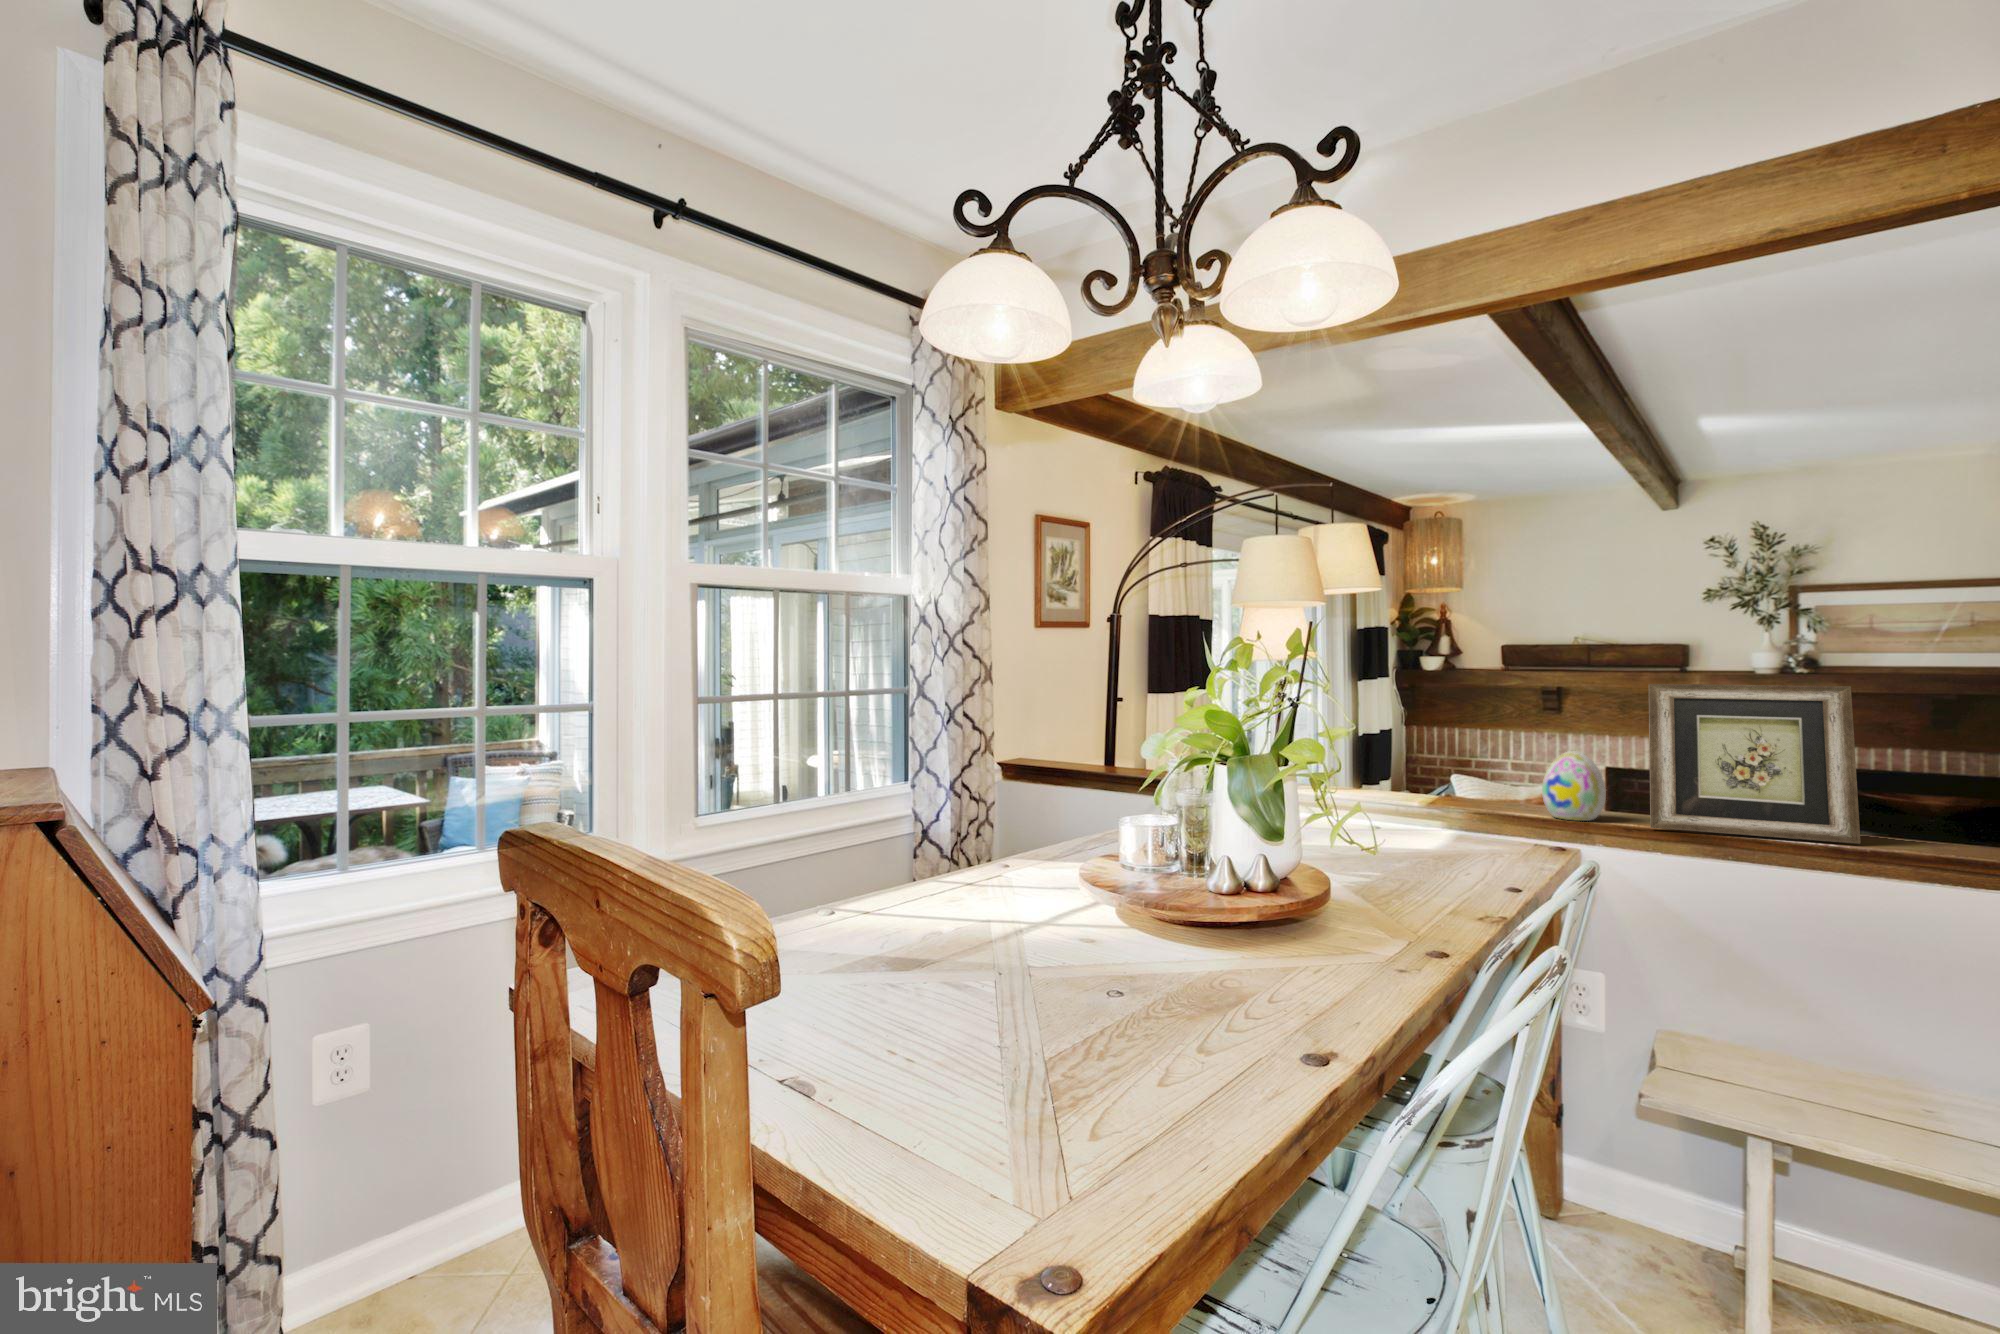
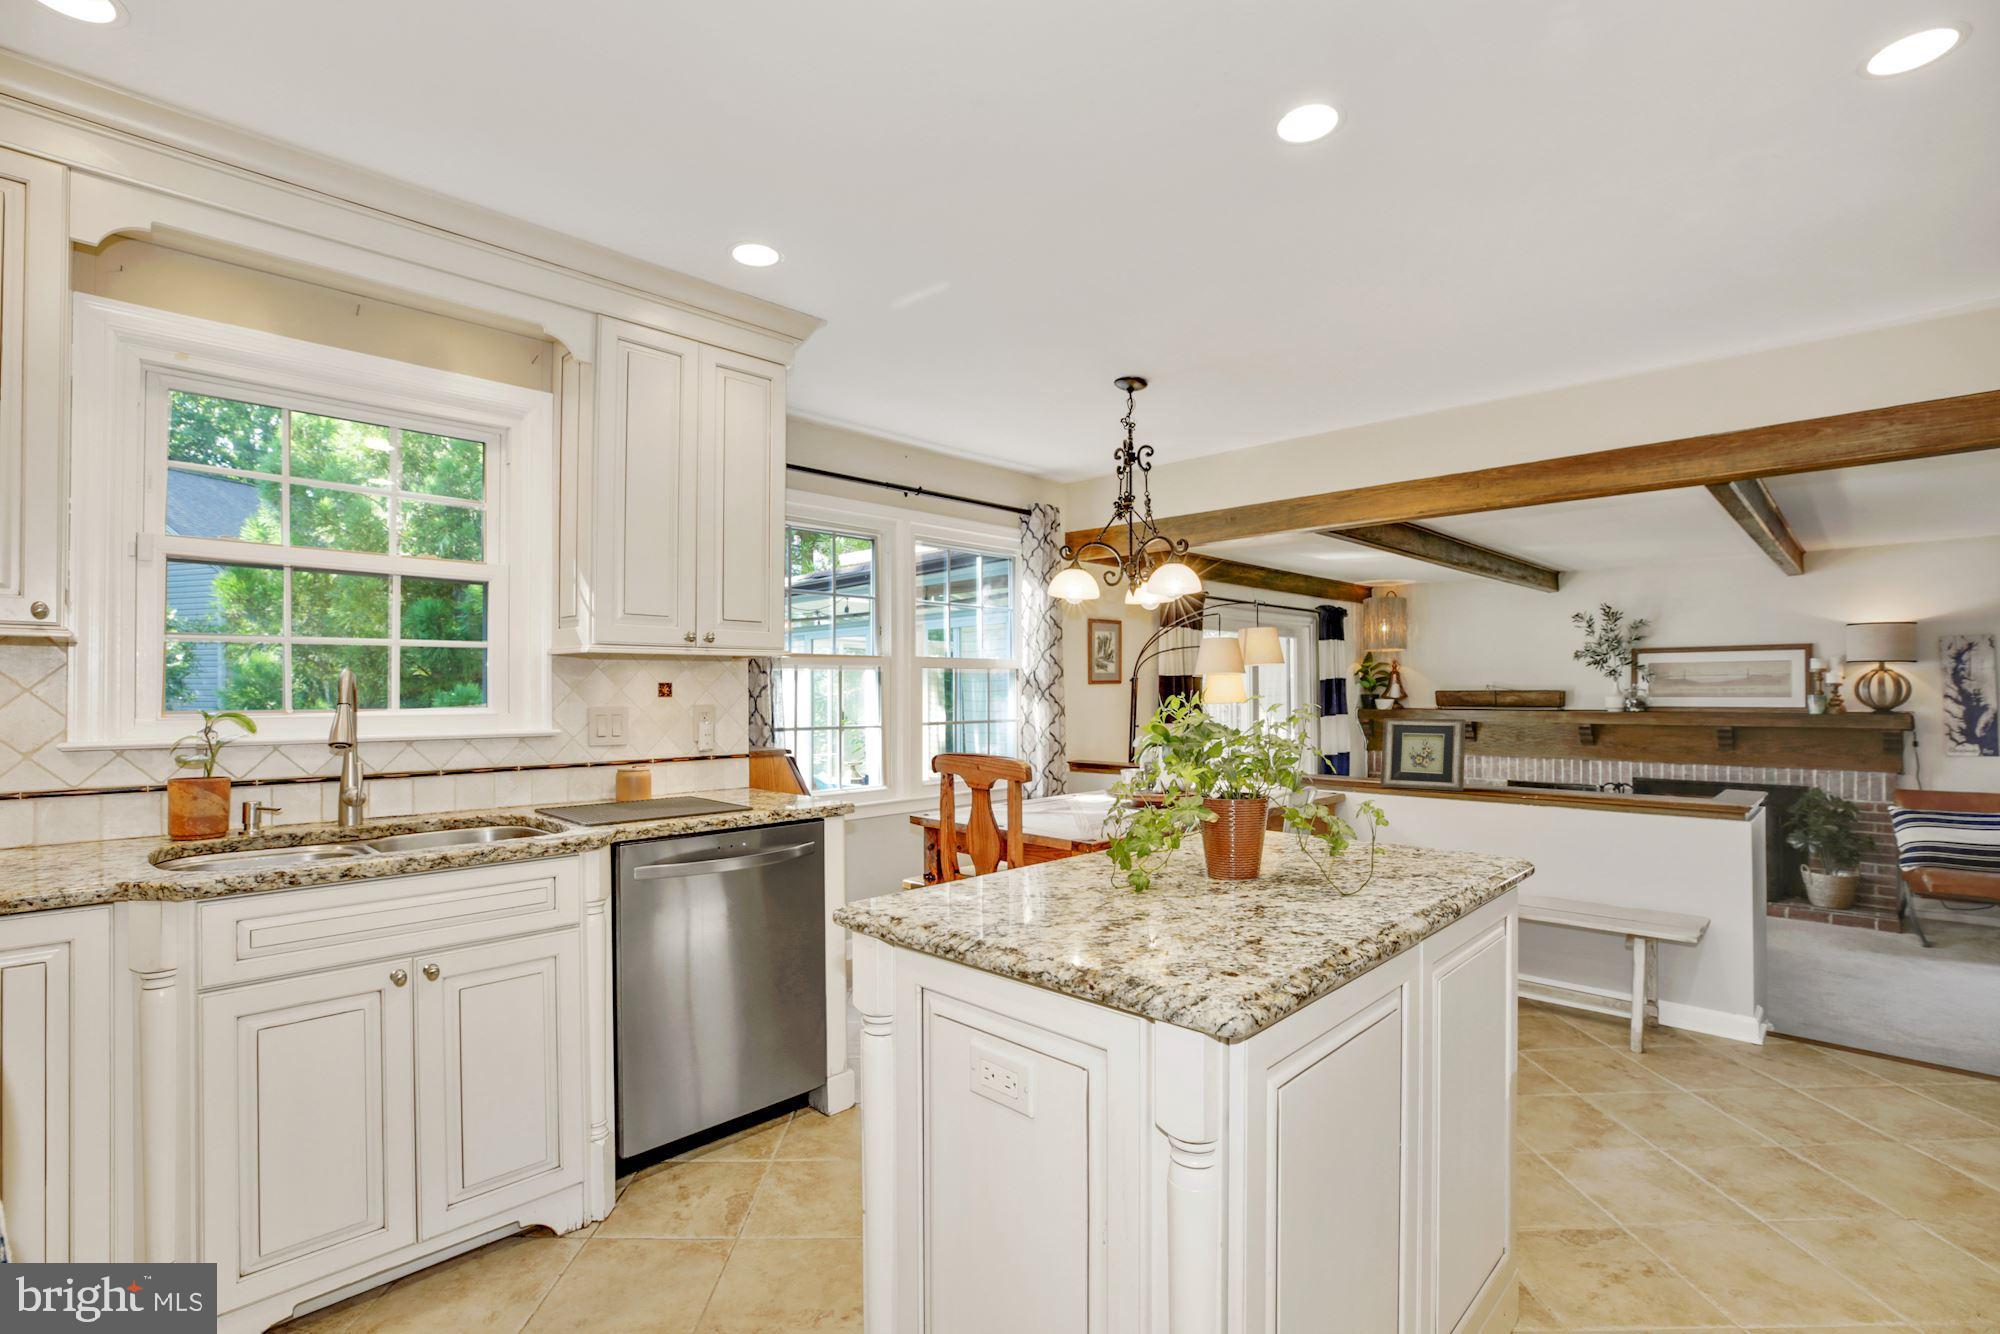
decorative egg: present [1542,751,1606,821] -> none [1340,751,1368,785]

